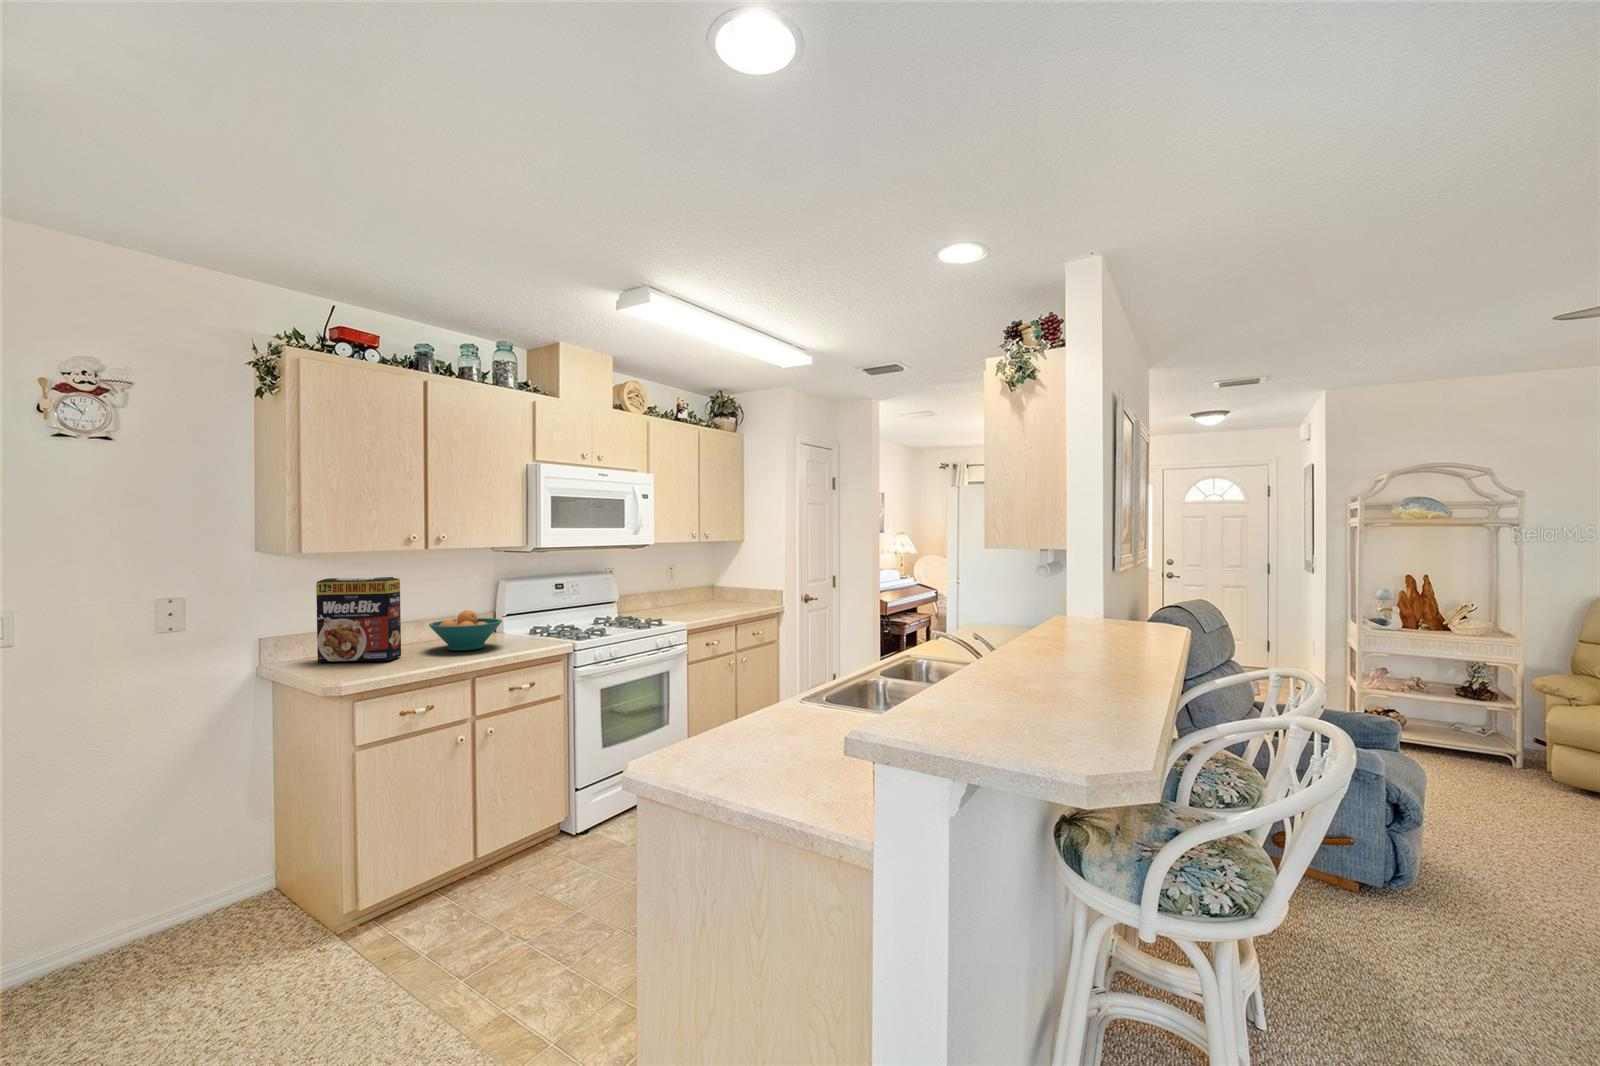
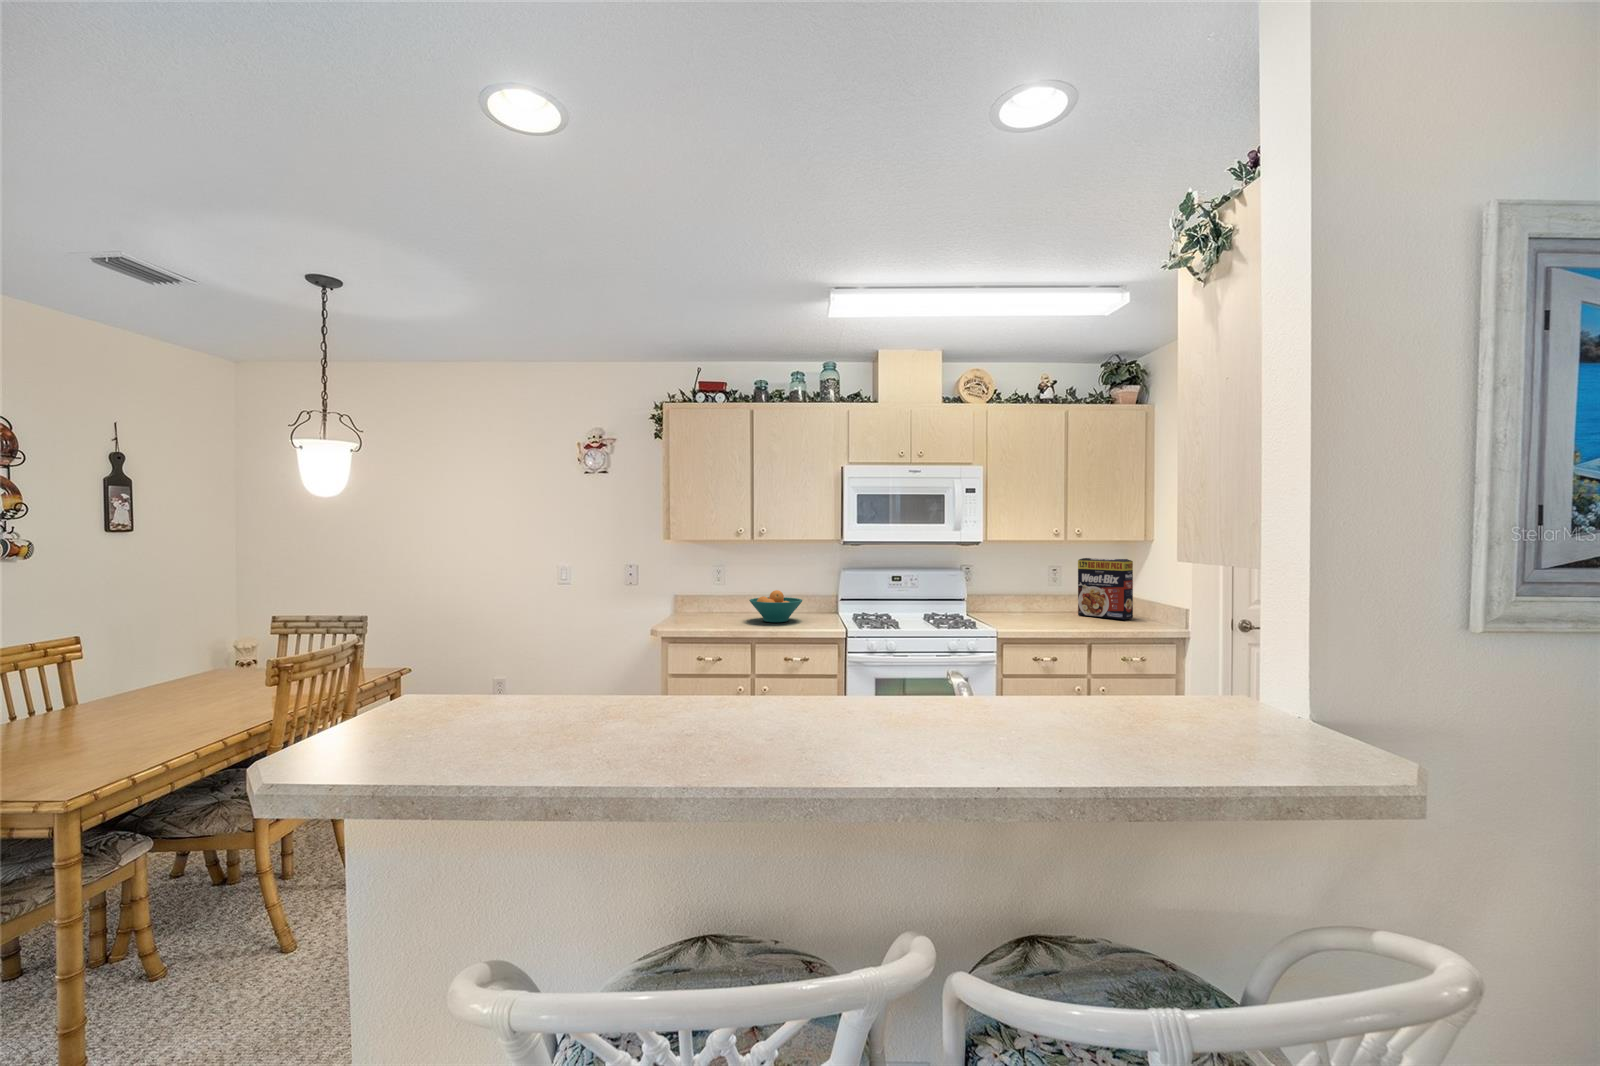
cereal box: present [316,577,401,662] -> present [1078,558,1133,619]

